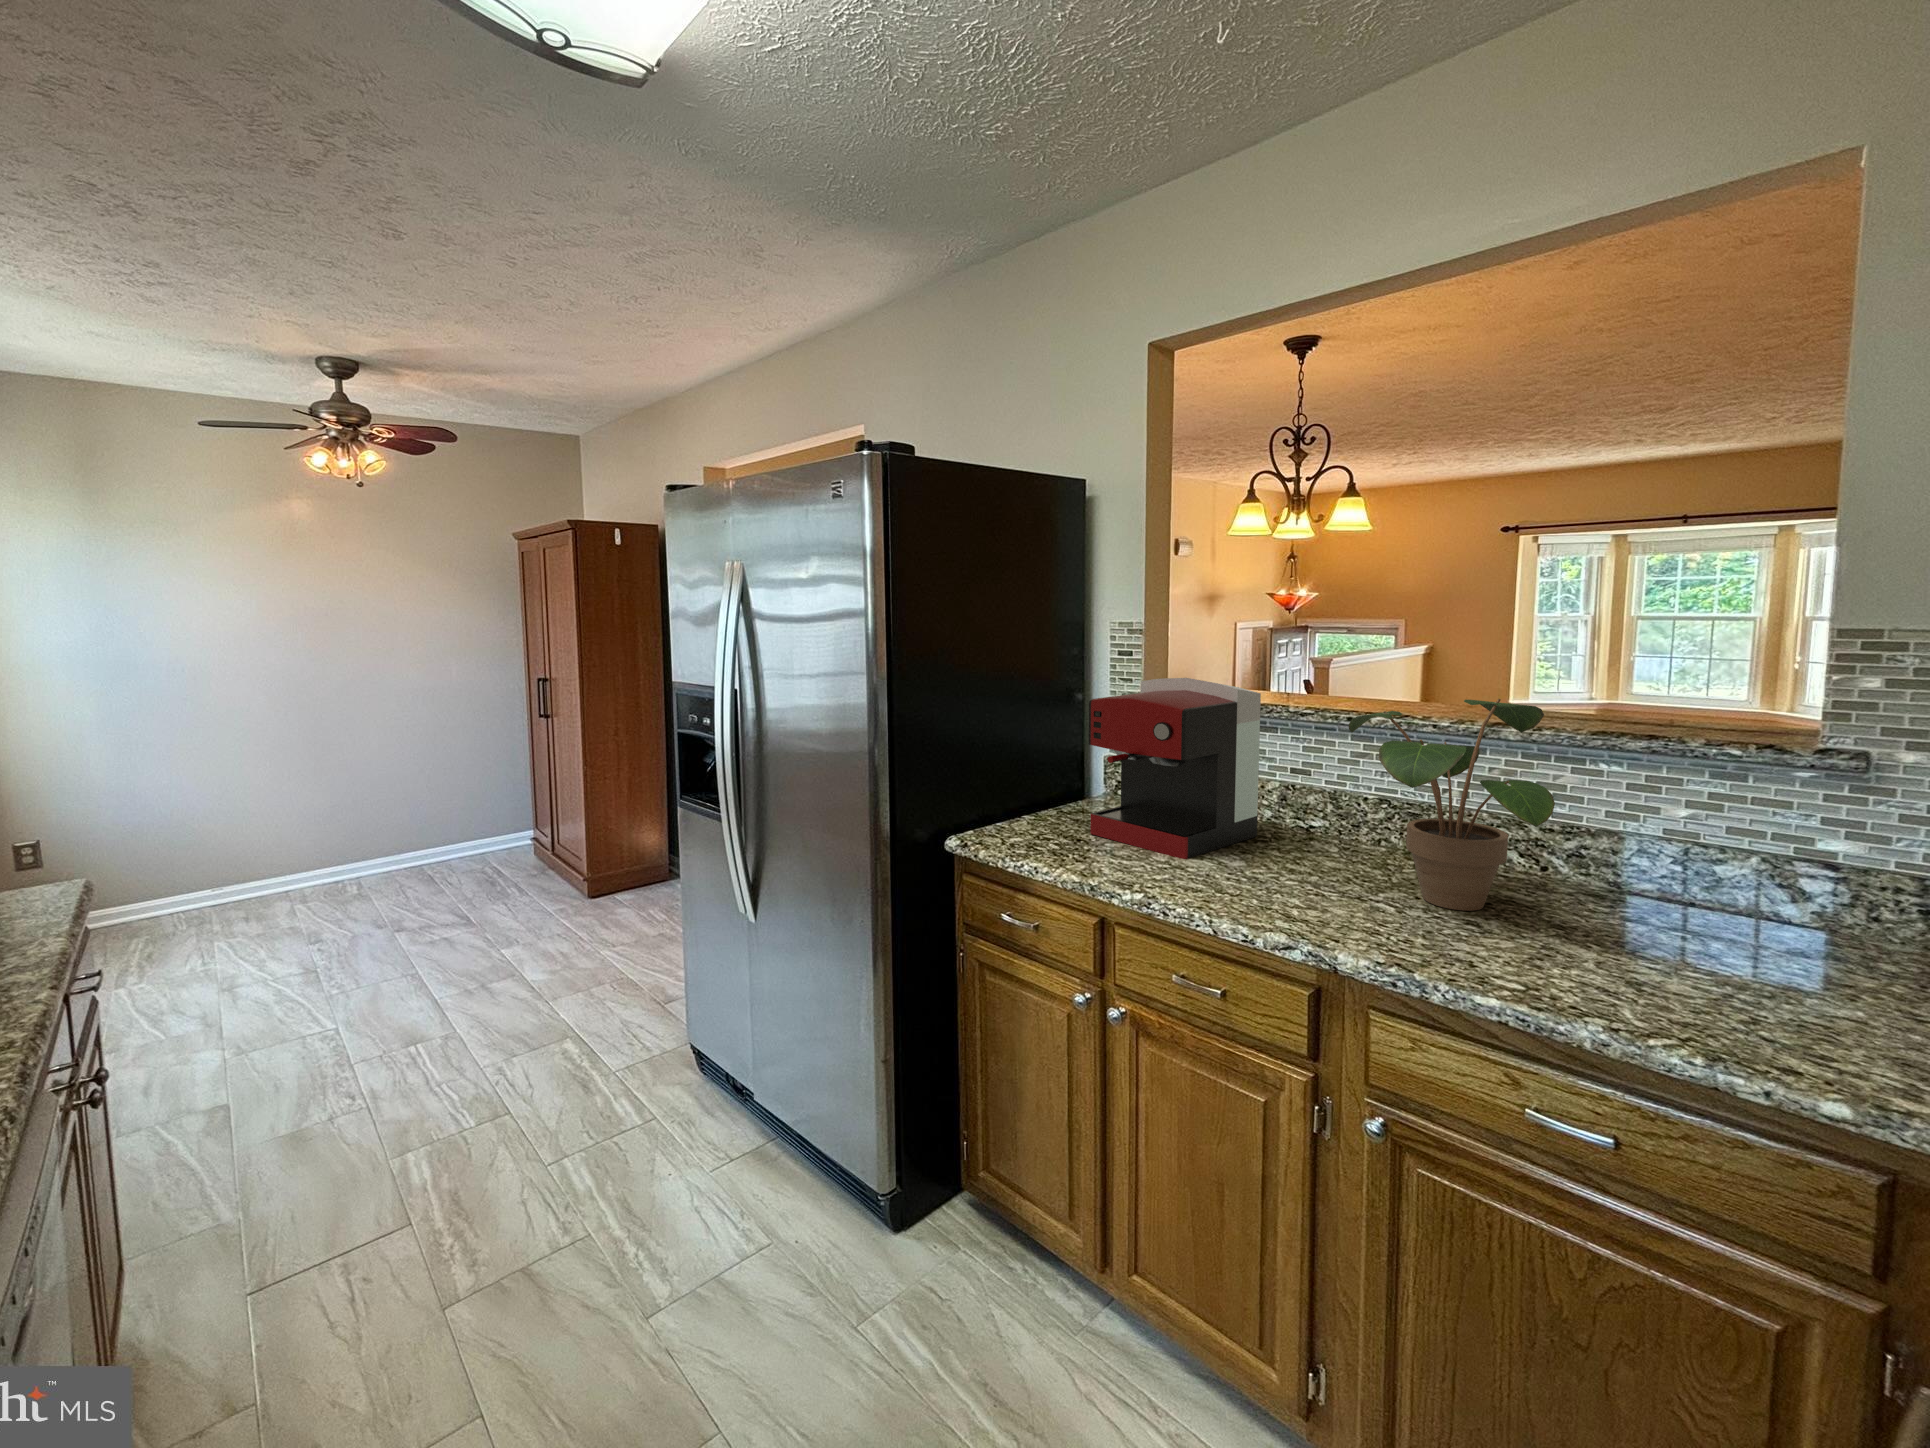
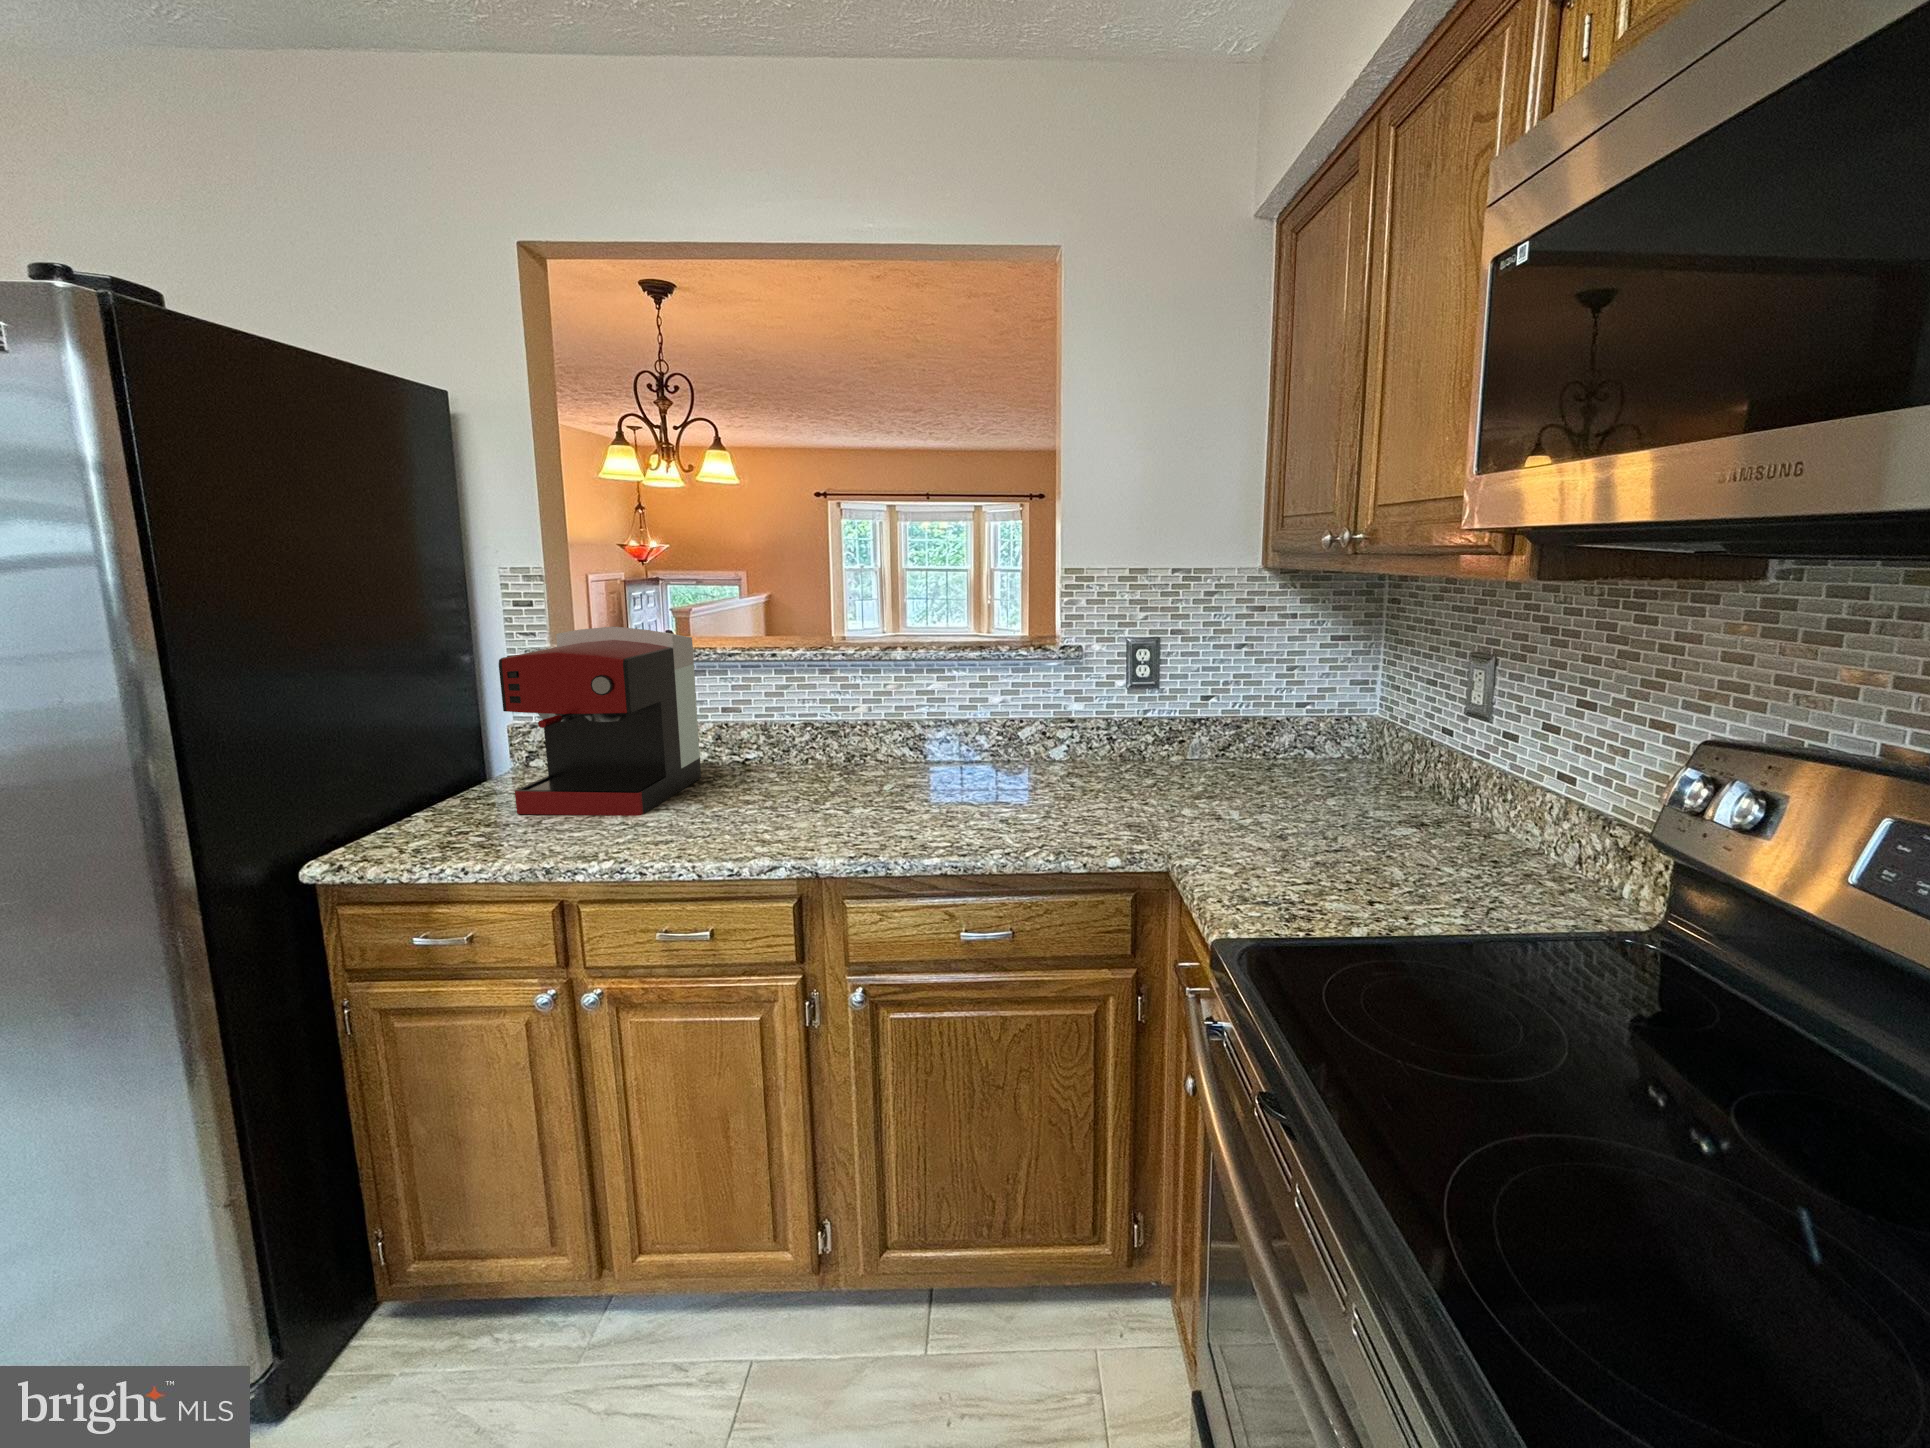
potted plant: present [1349,699,1555,911] -> none [787,626,946,801]

